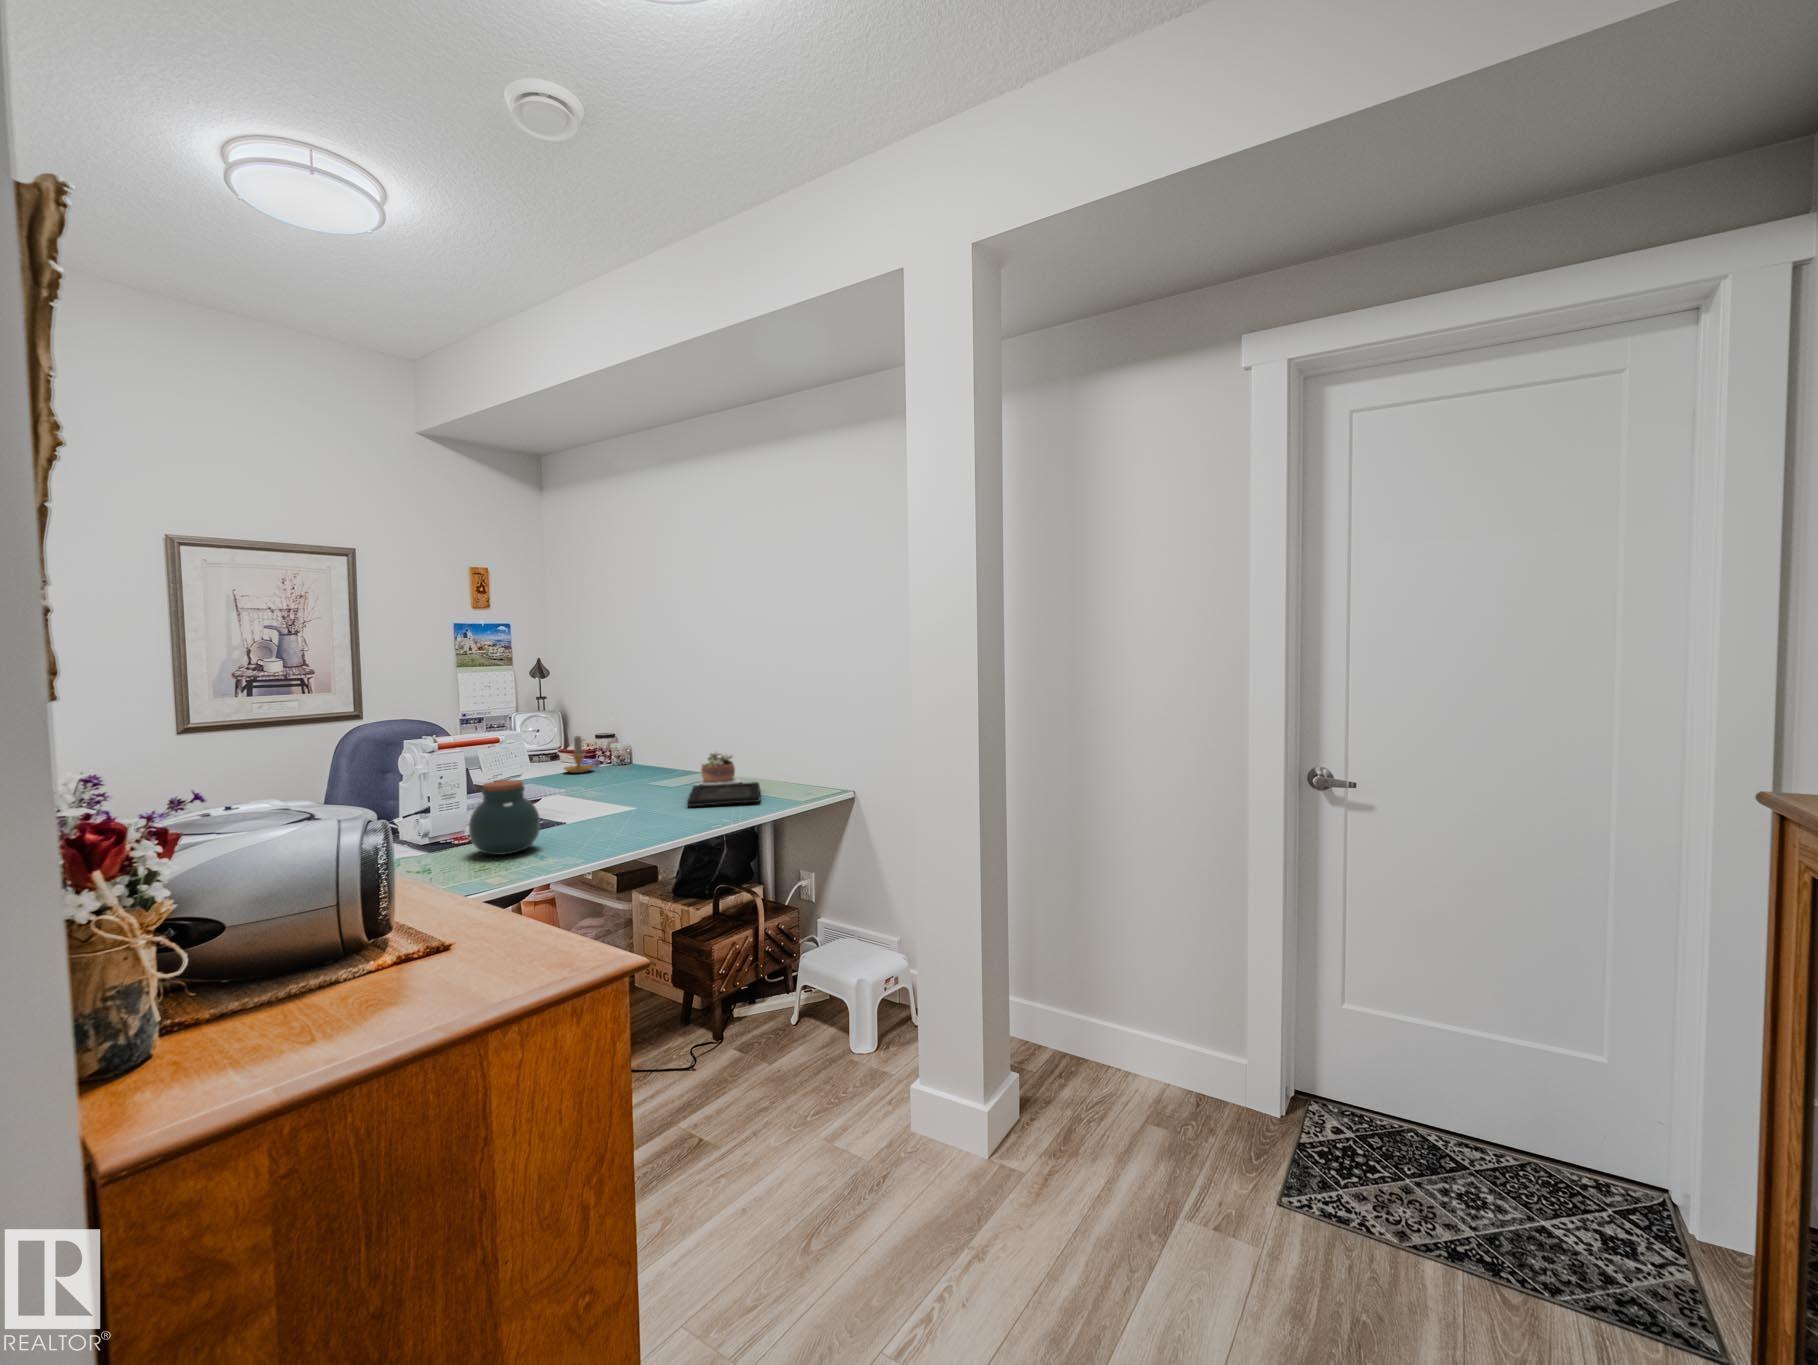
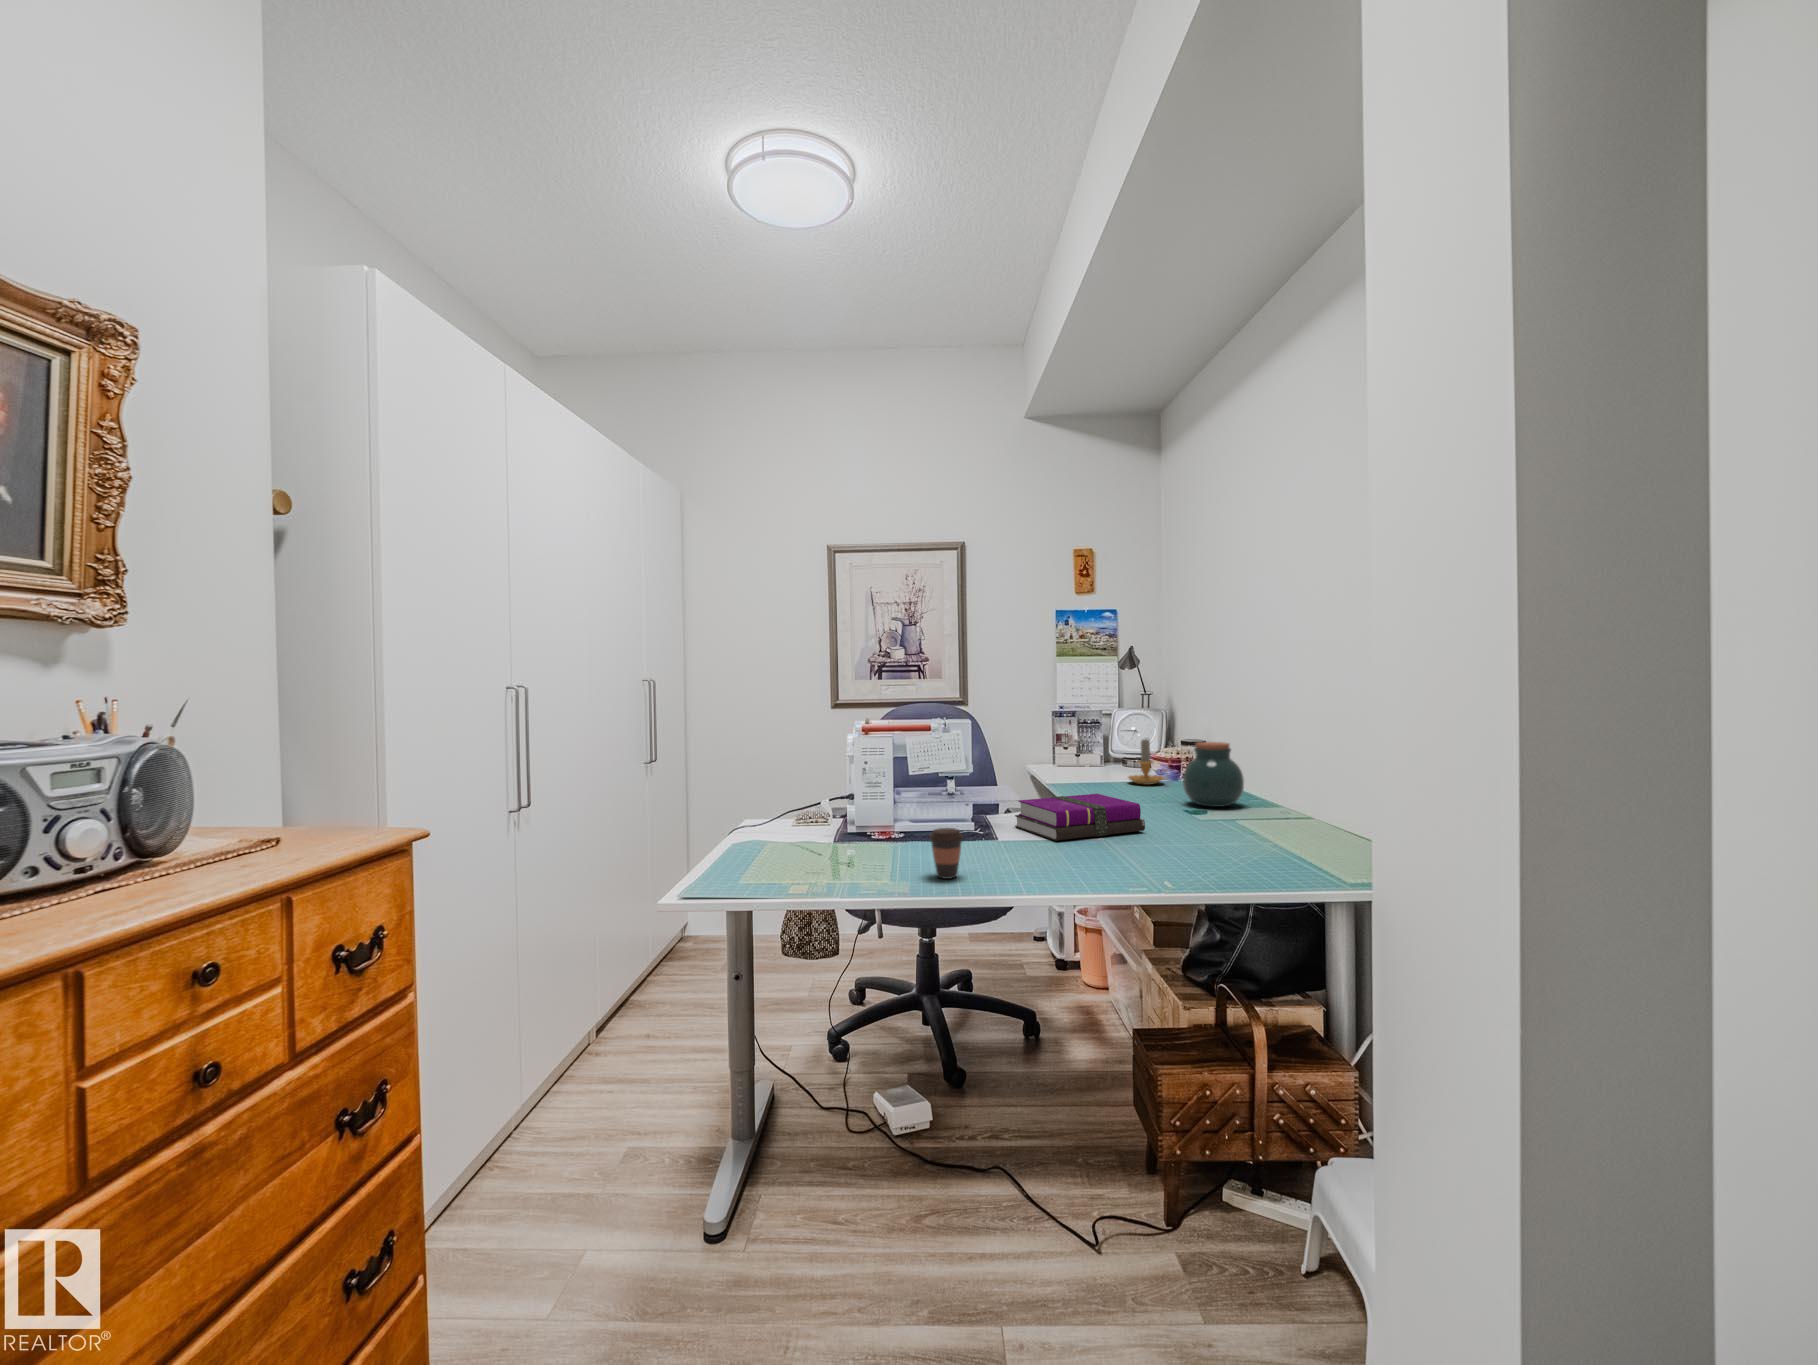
succulent plant: present [700,752,741,785] -> none [1248,777,1315,829]
jar: present [469,780,540,855] -> present [1183,742,1244,807]
notebook: none [553,780,653,816] -> present [1015,794,1145,841]
tray: present [687,782,760,806] -> none [1163,822,1321,864]
coffee cup: none [571,812,600,849] -> present [929,828,964,879]

